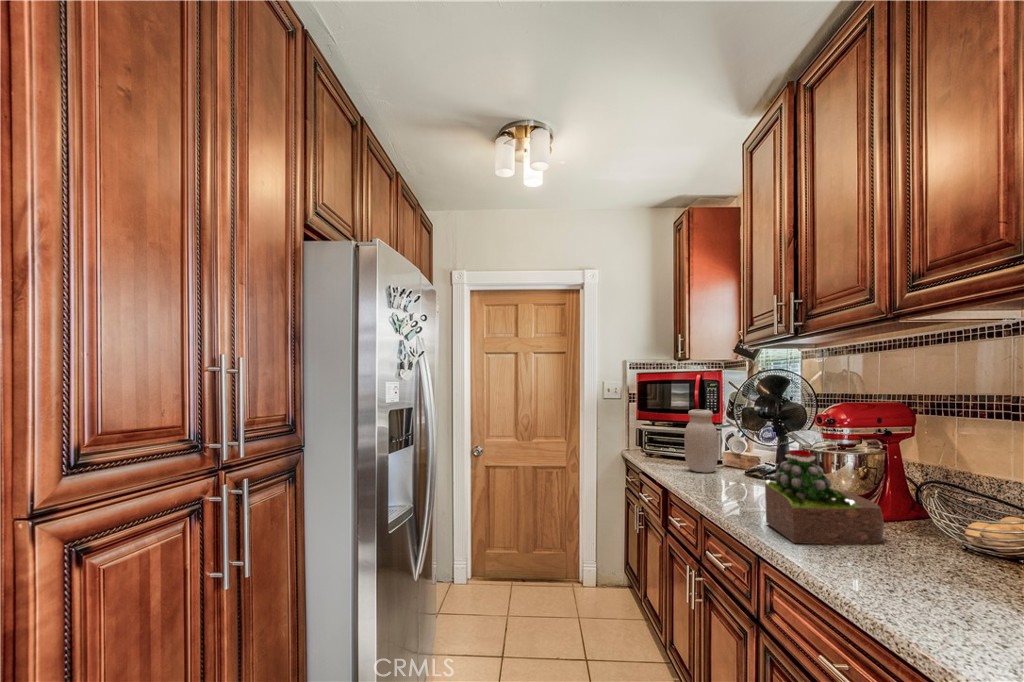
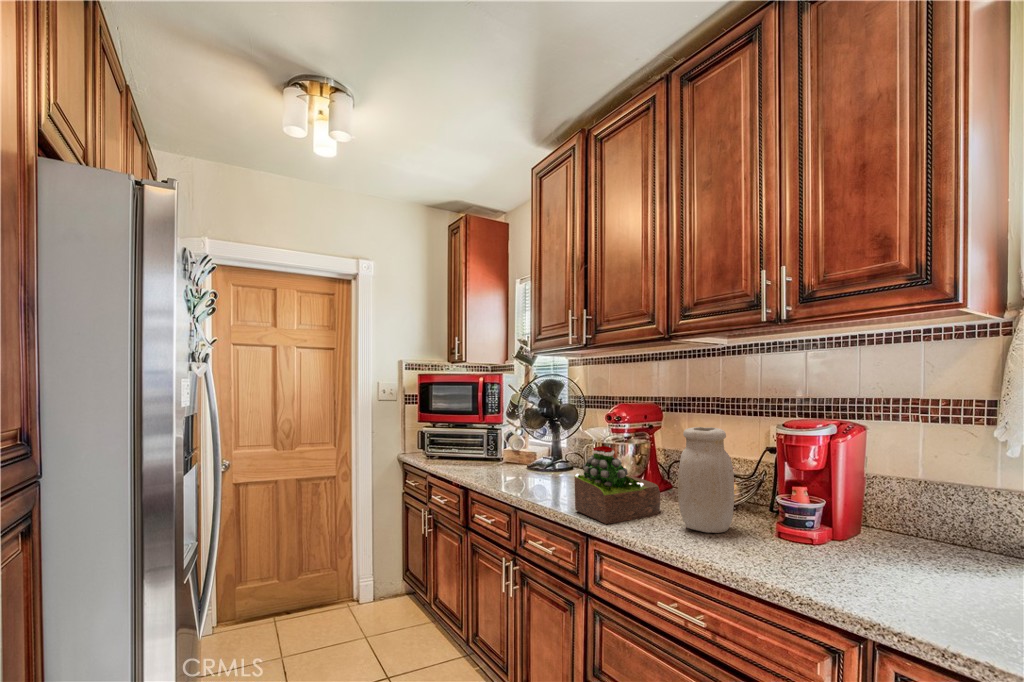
jar: present [684,409,718,473] -> present [678,427,734,533]

